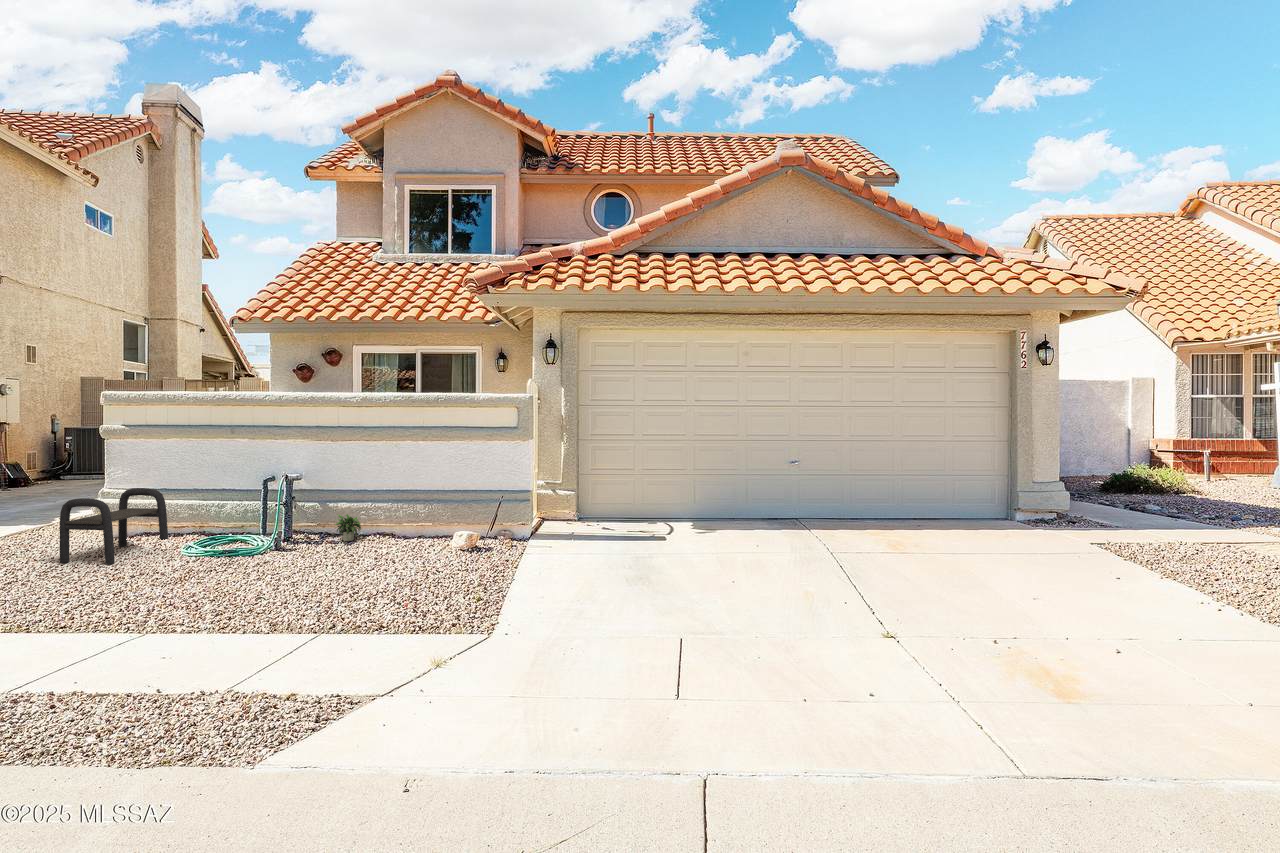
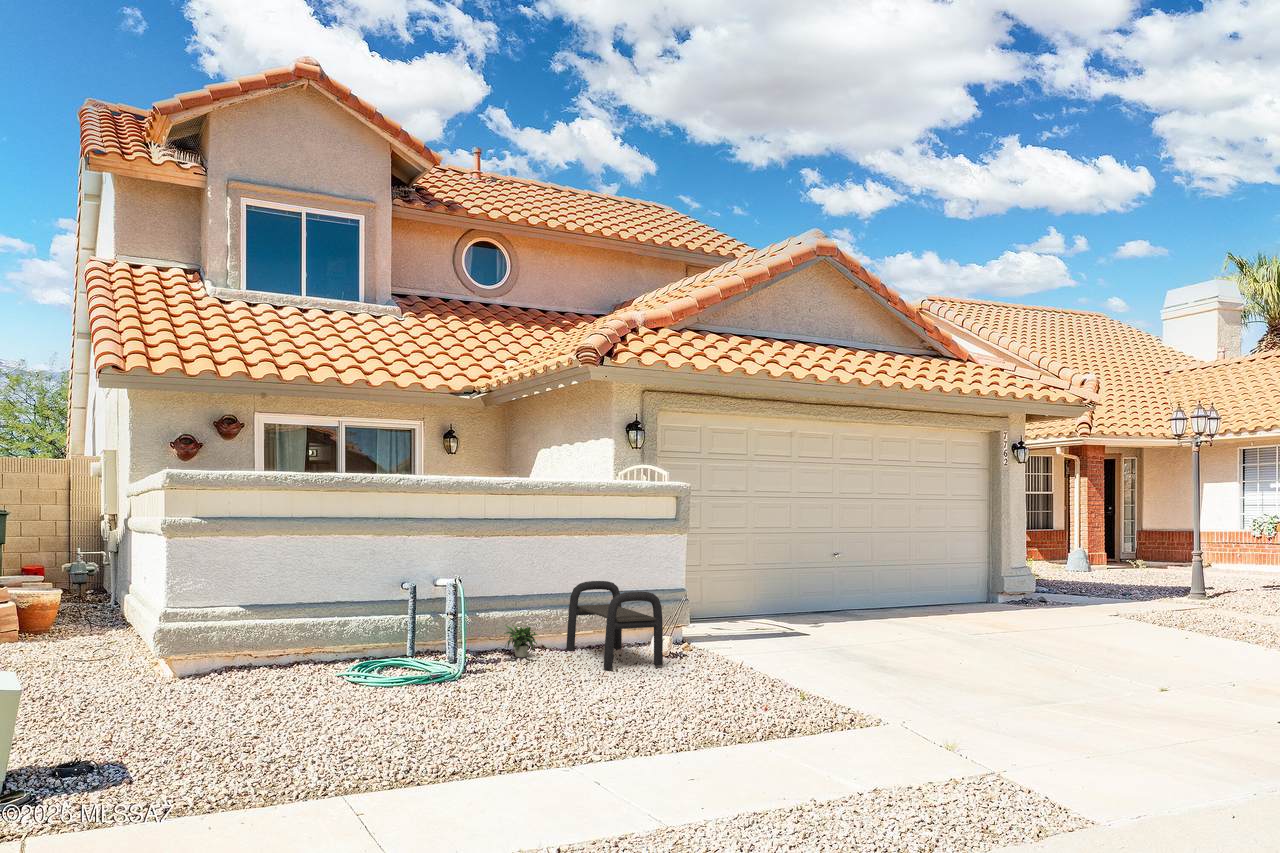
bench: present [60,488,168,564] -> present [566,581,663,669]

